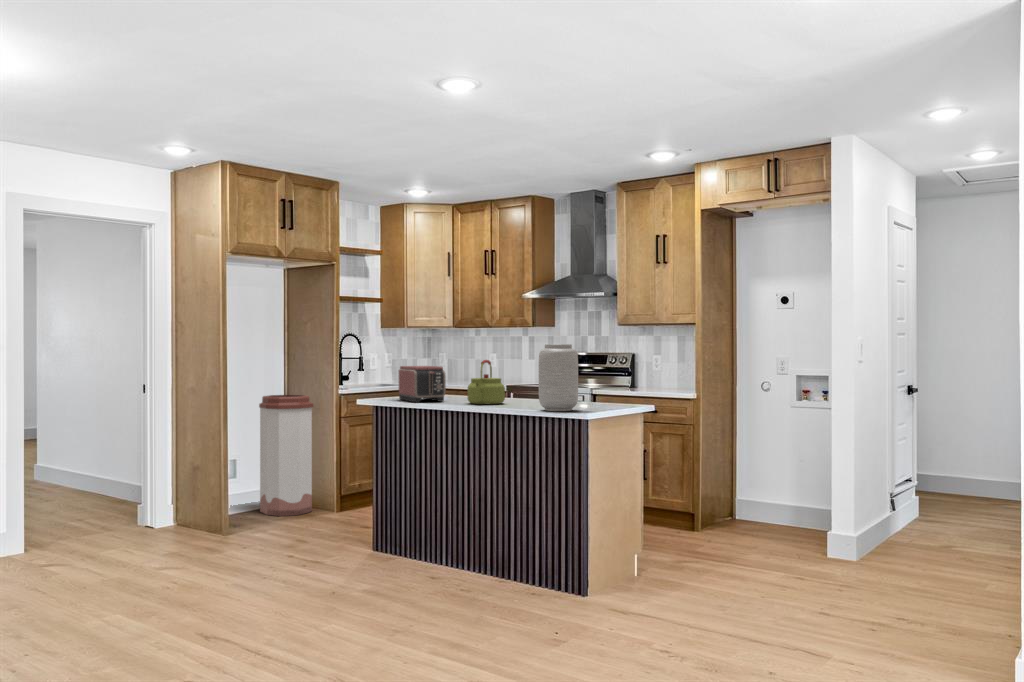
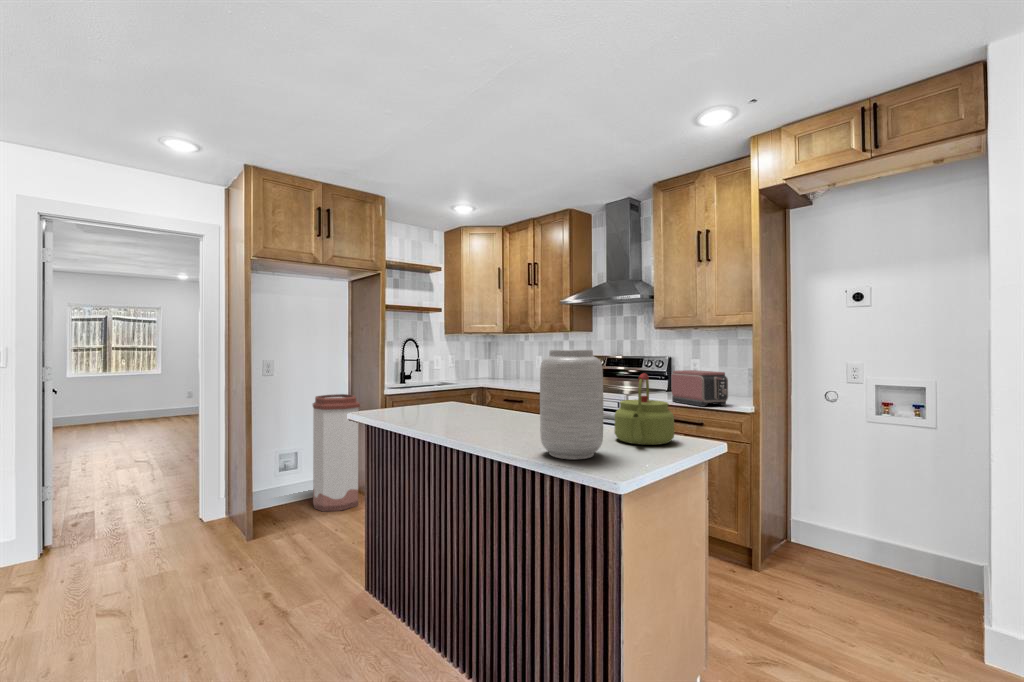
kettle: present [467,360,505,404] -> present [614,373,674,445]
toaster: present [399,366,446,402] -> present [672,370,728,407]

